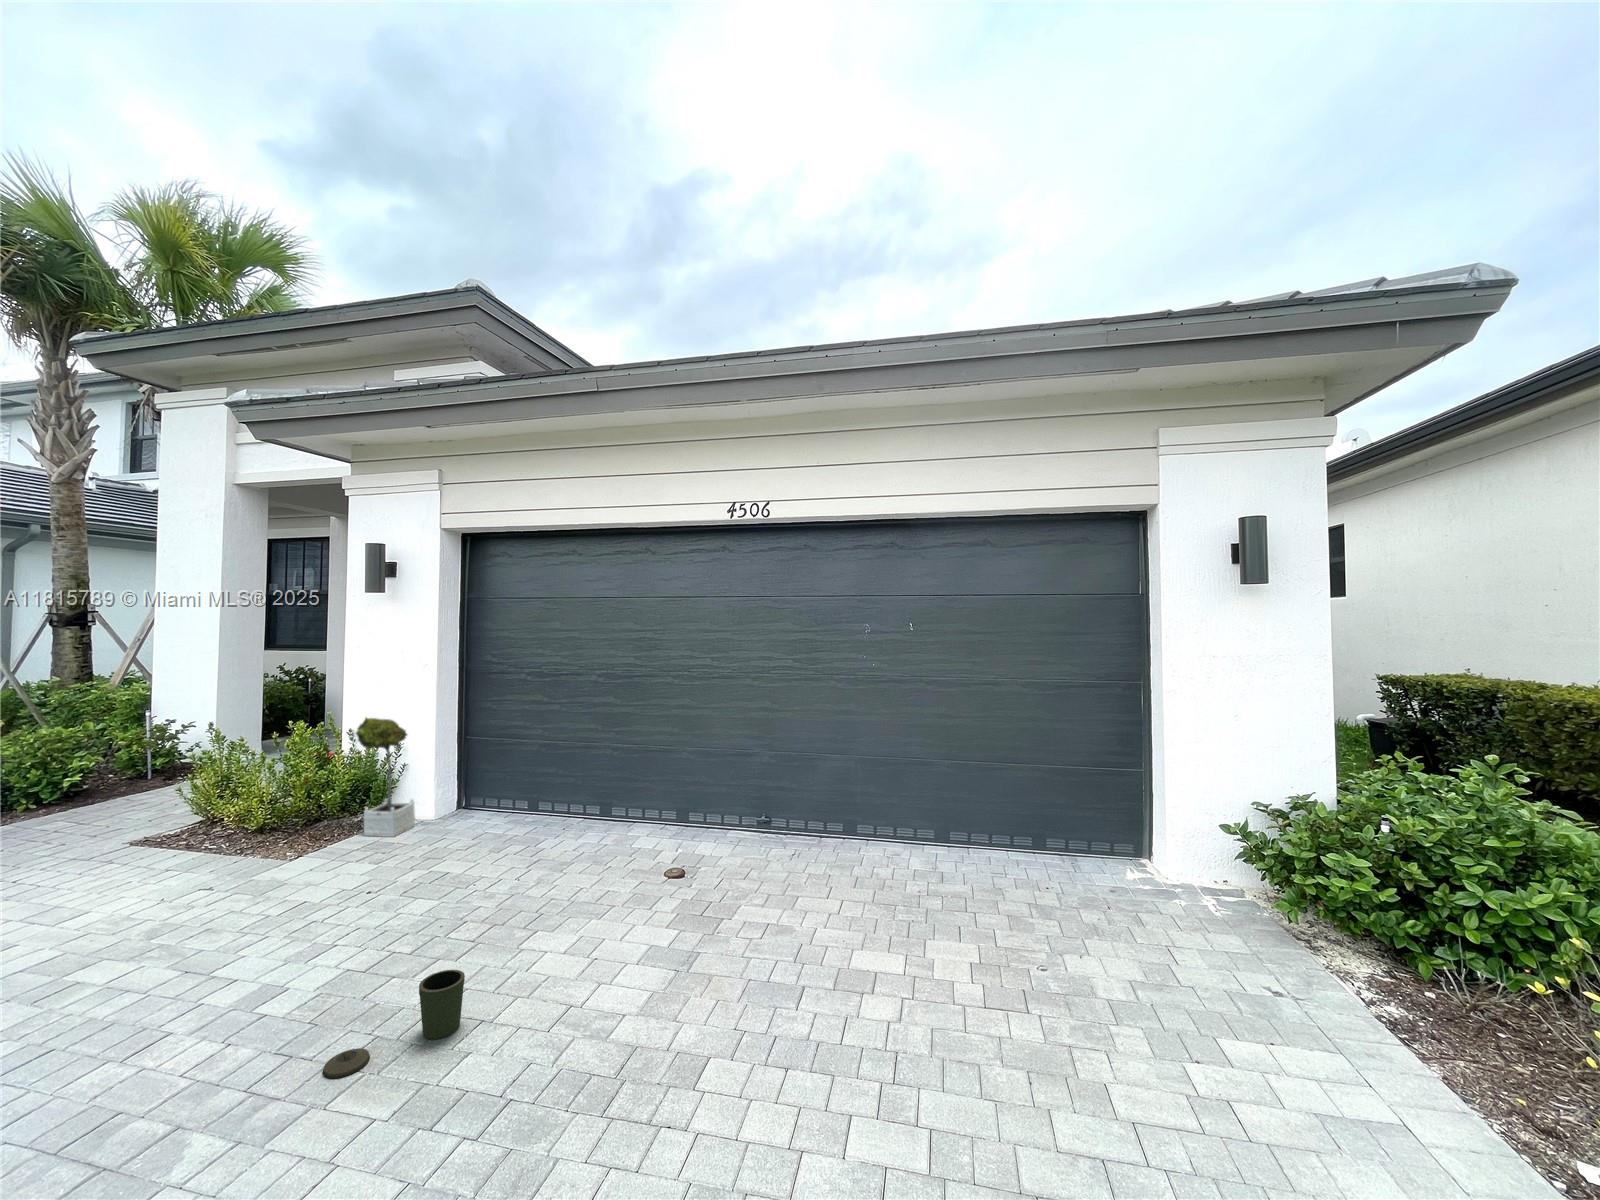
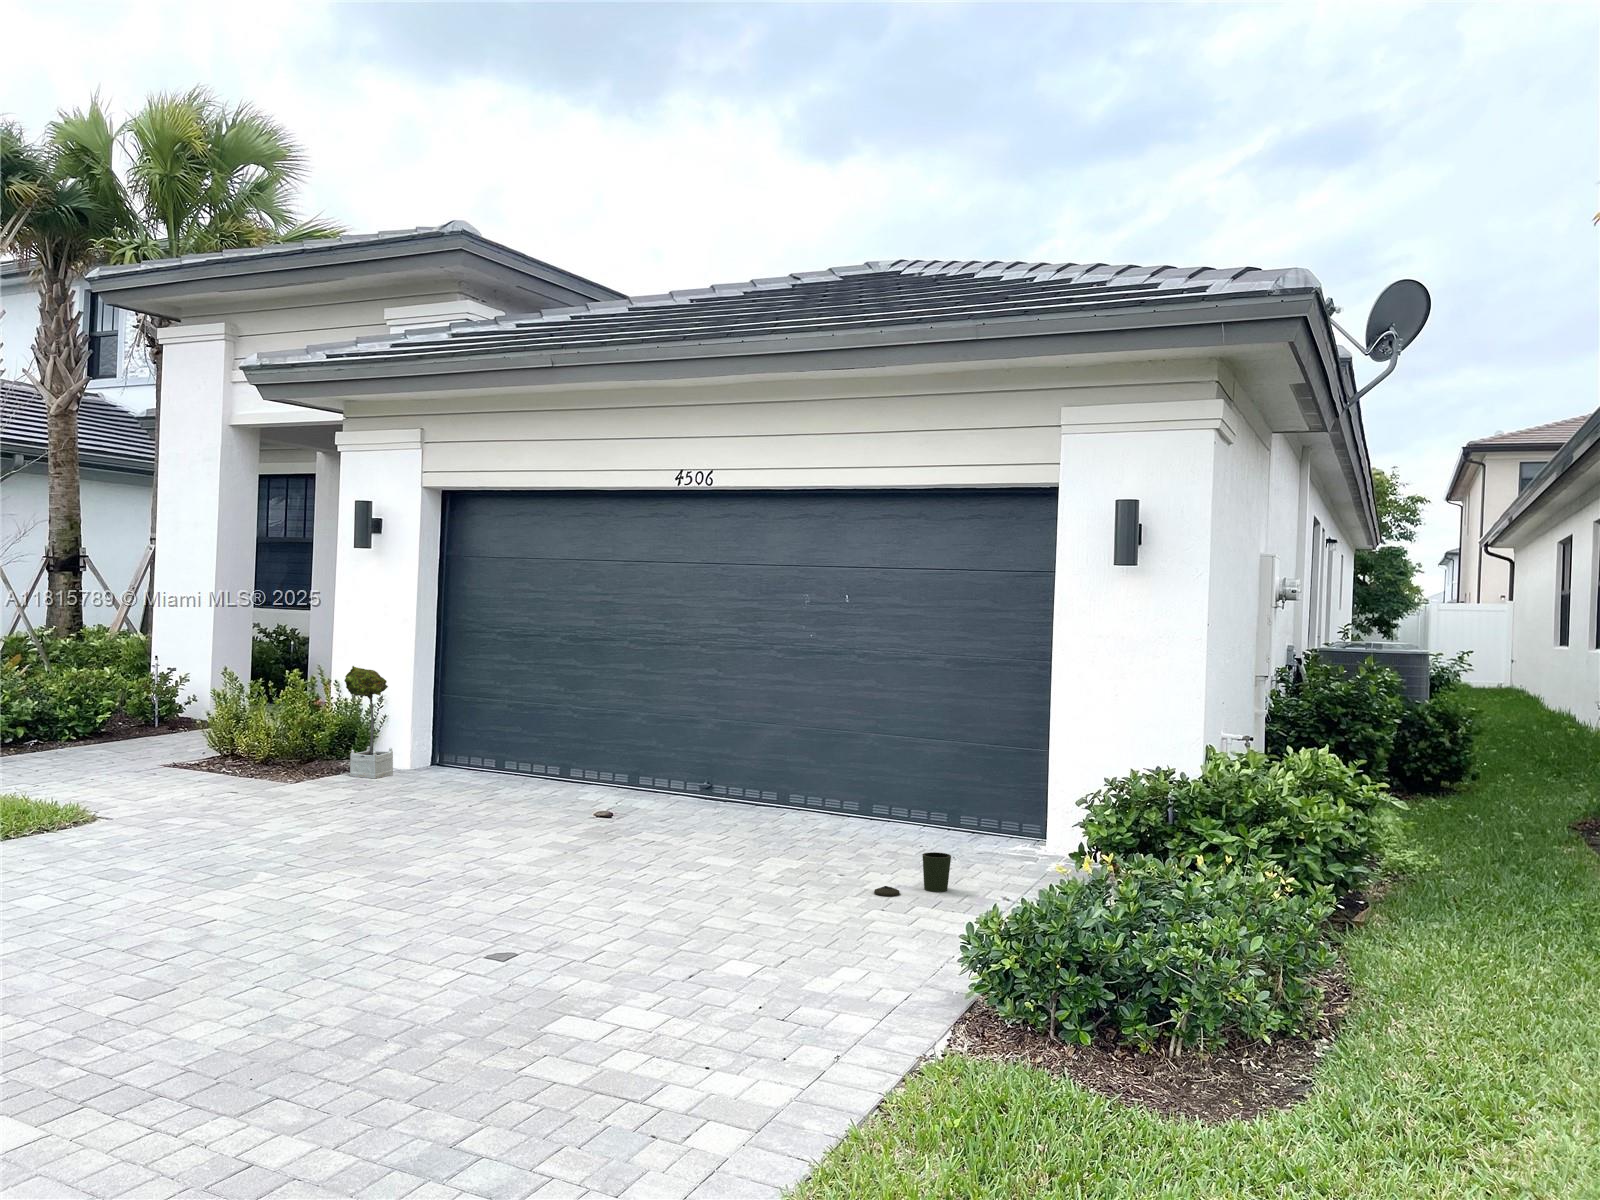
trash can: present [323,970,465,1078] -> present [874,852,951,896]

